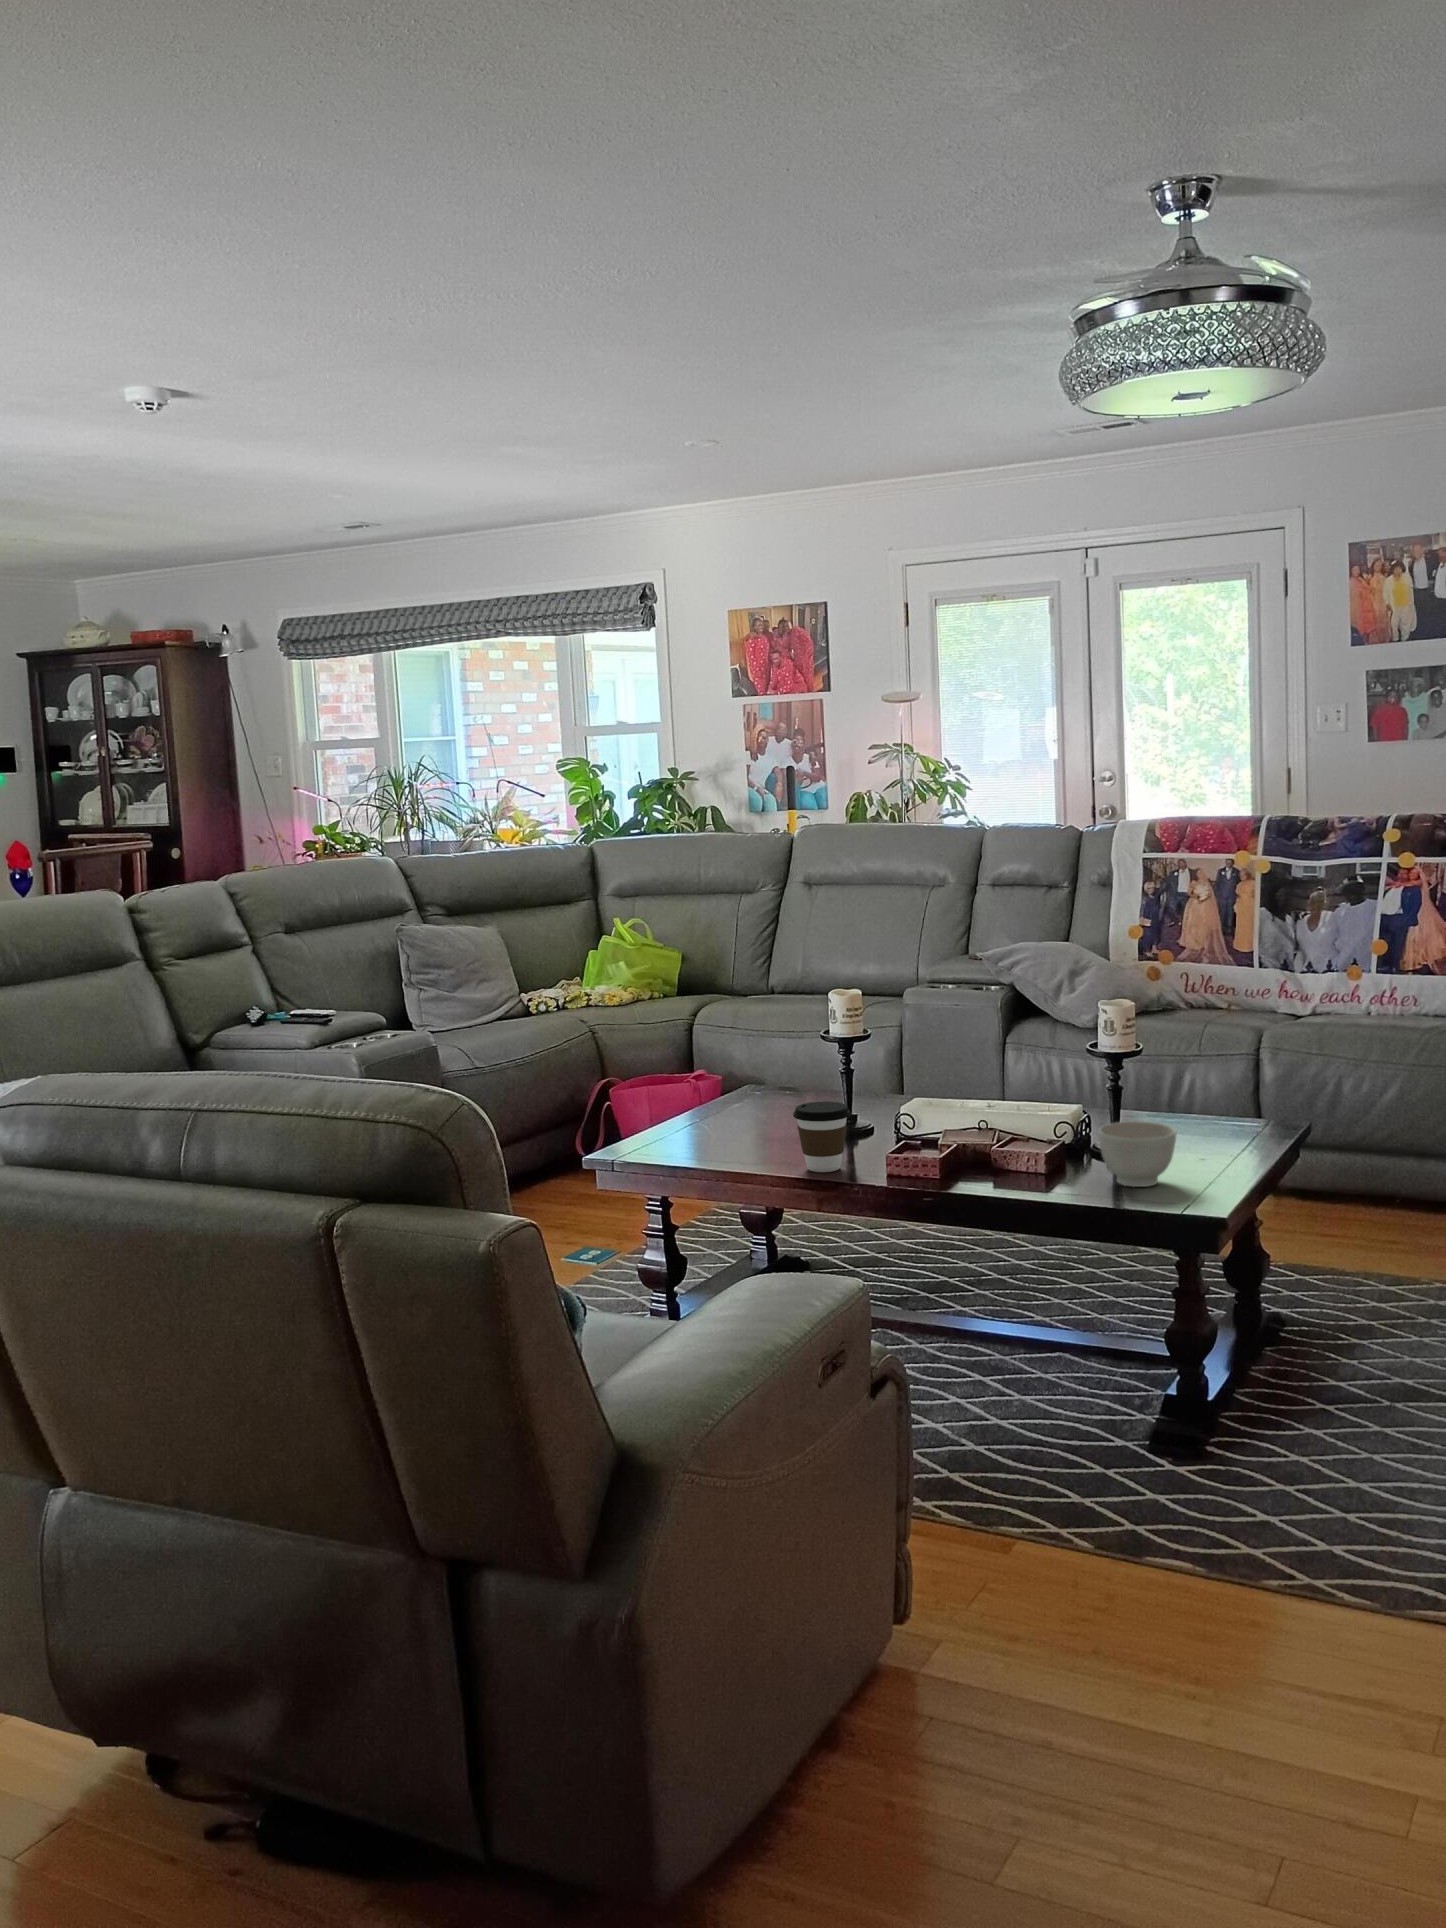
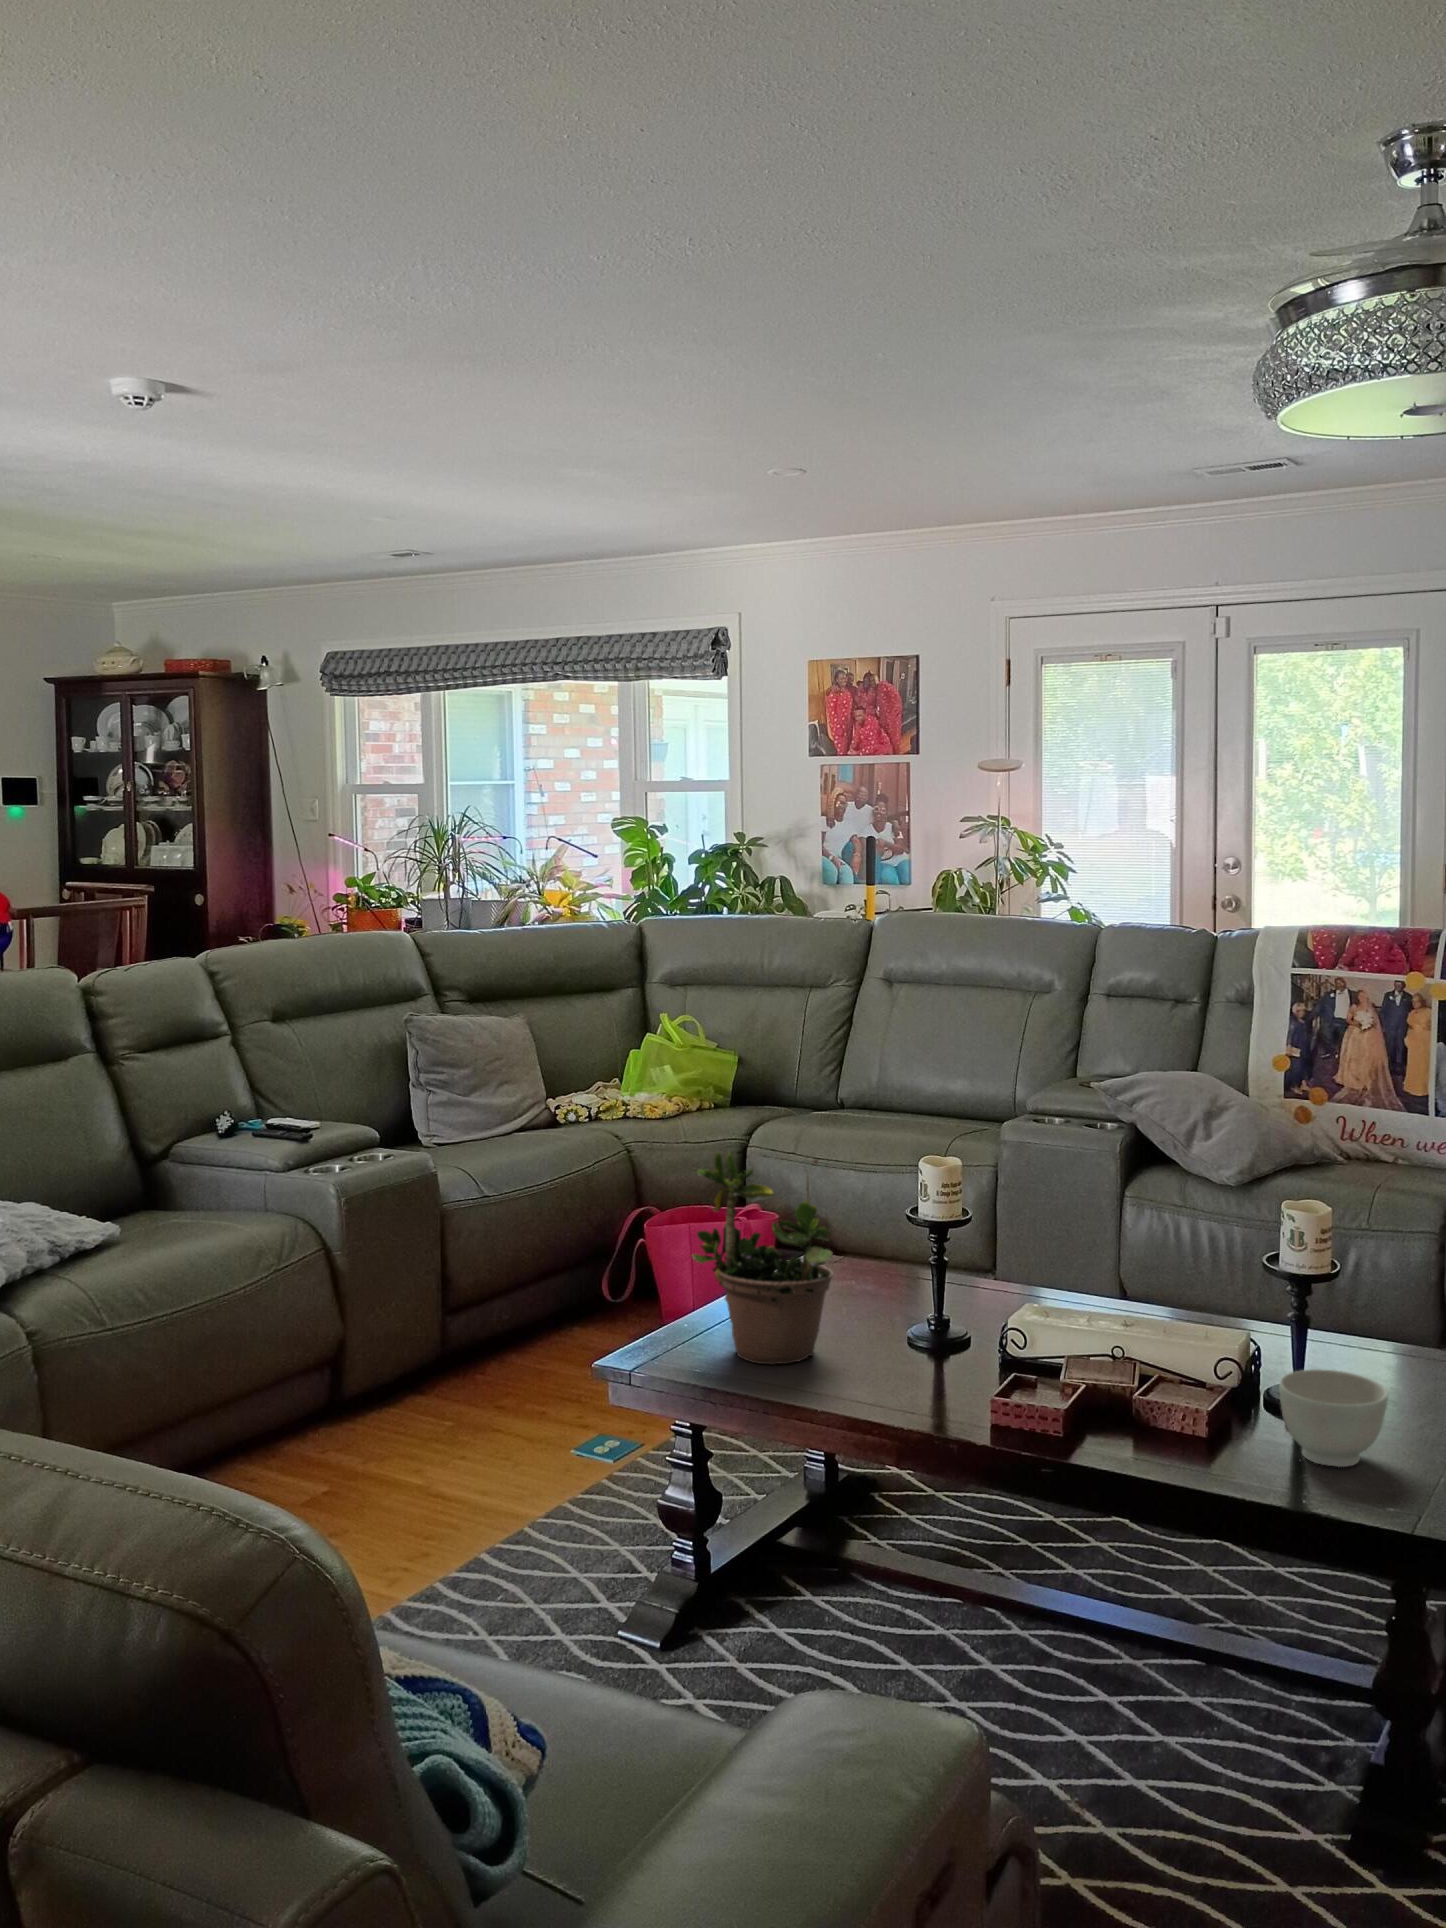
potted plant: none [655,979,767,1155] -> present [692,1152,833,1364]
coffee cup: present [793,1102,850,1172] -> none [867,1309,942,1407]

